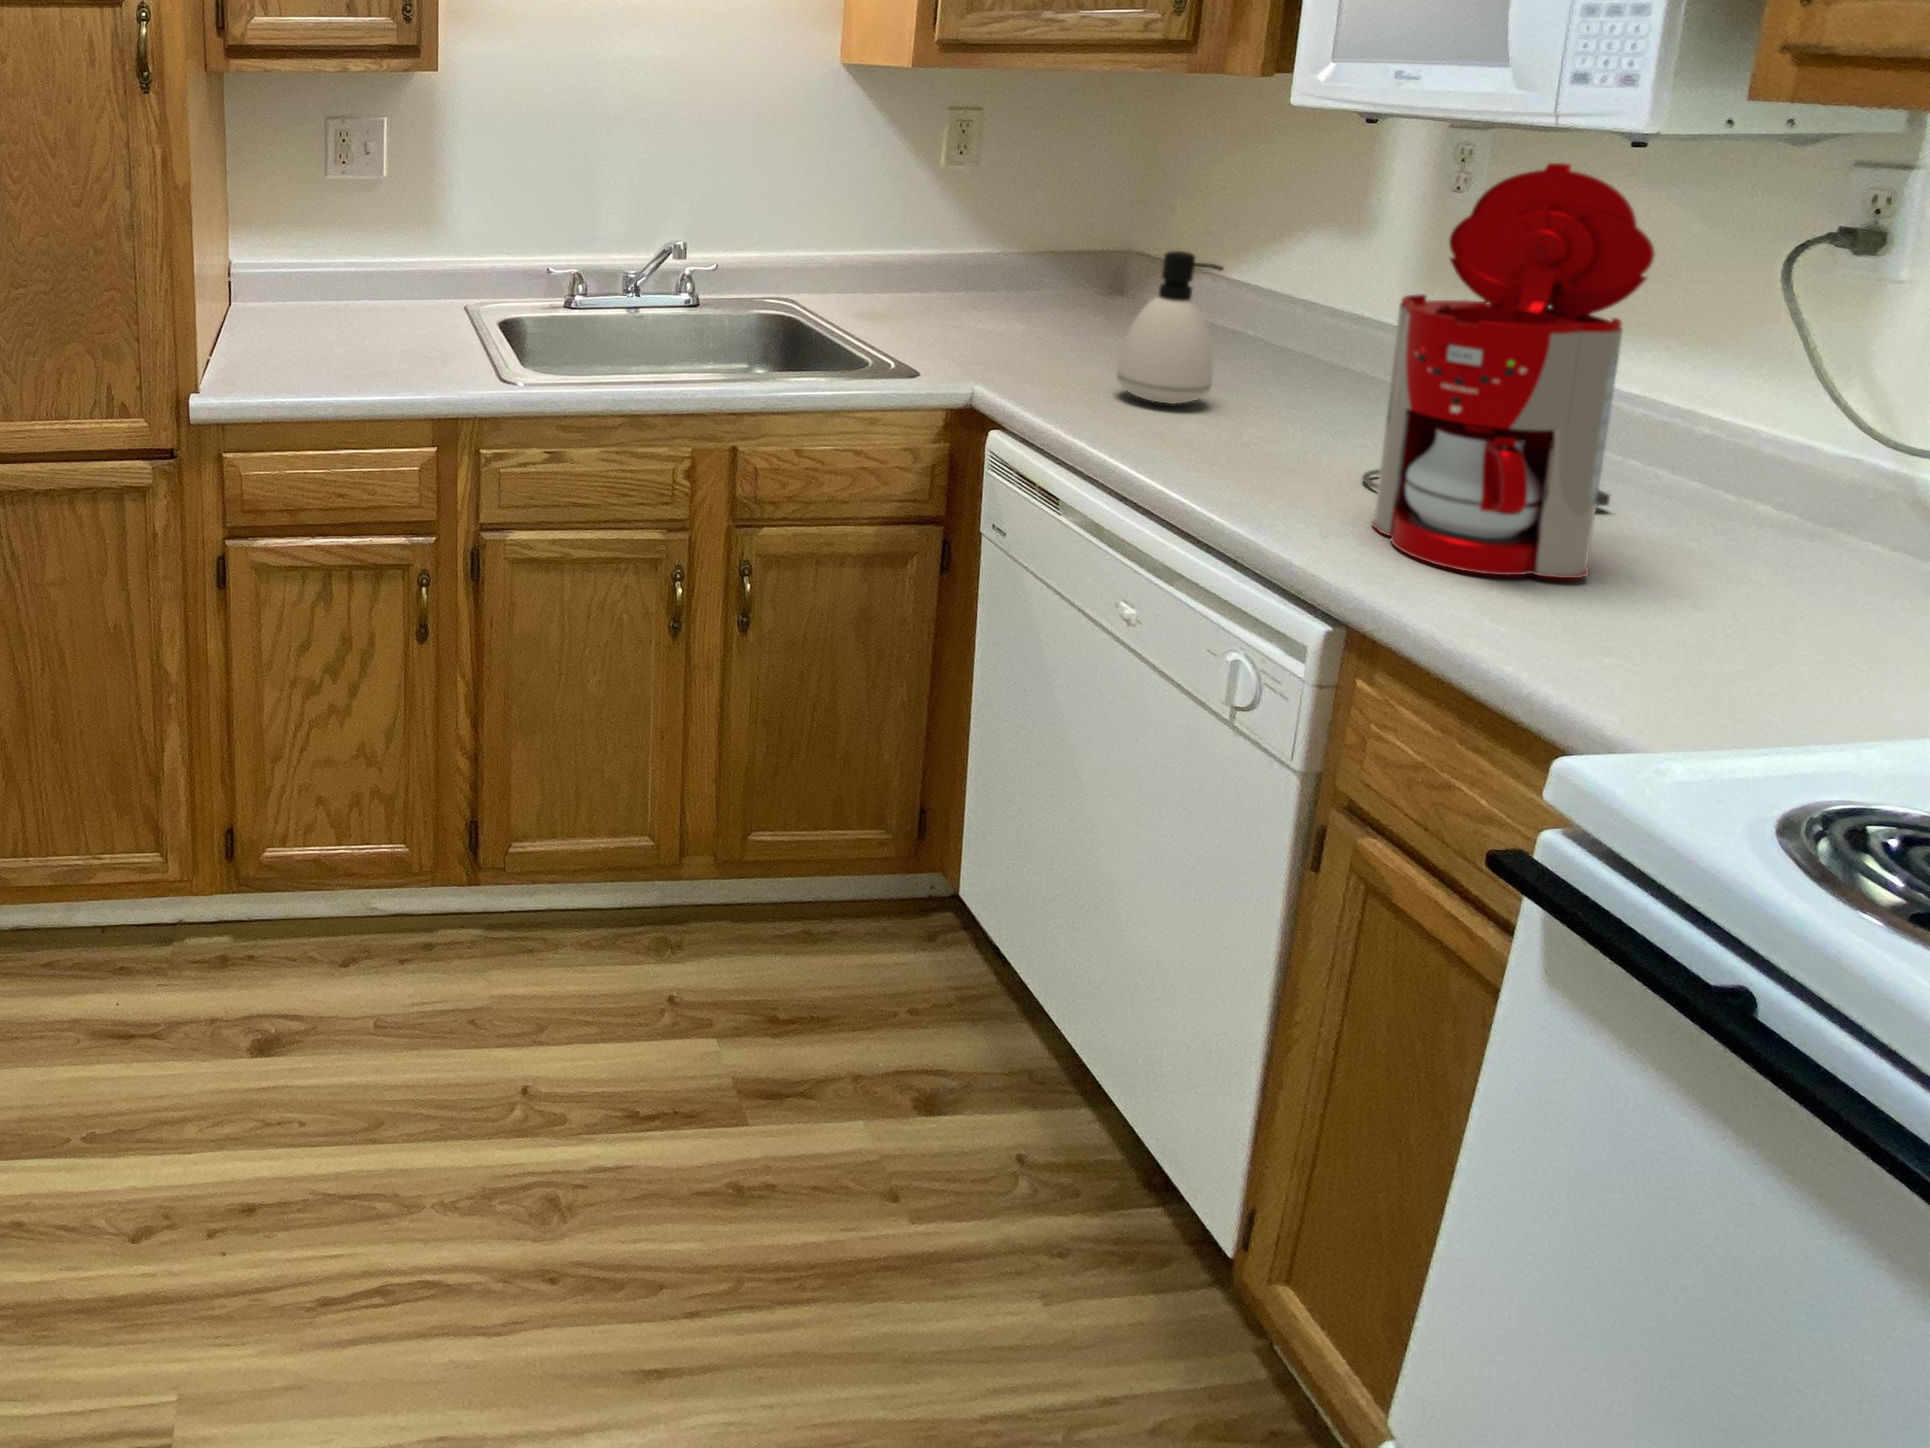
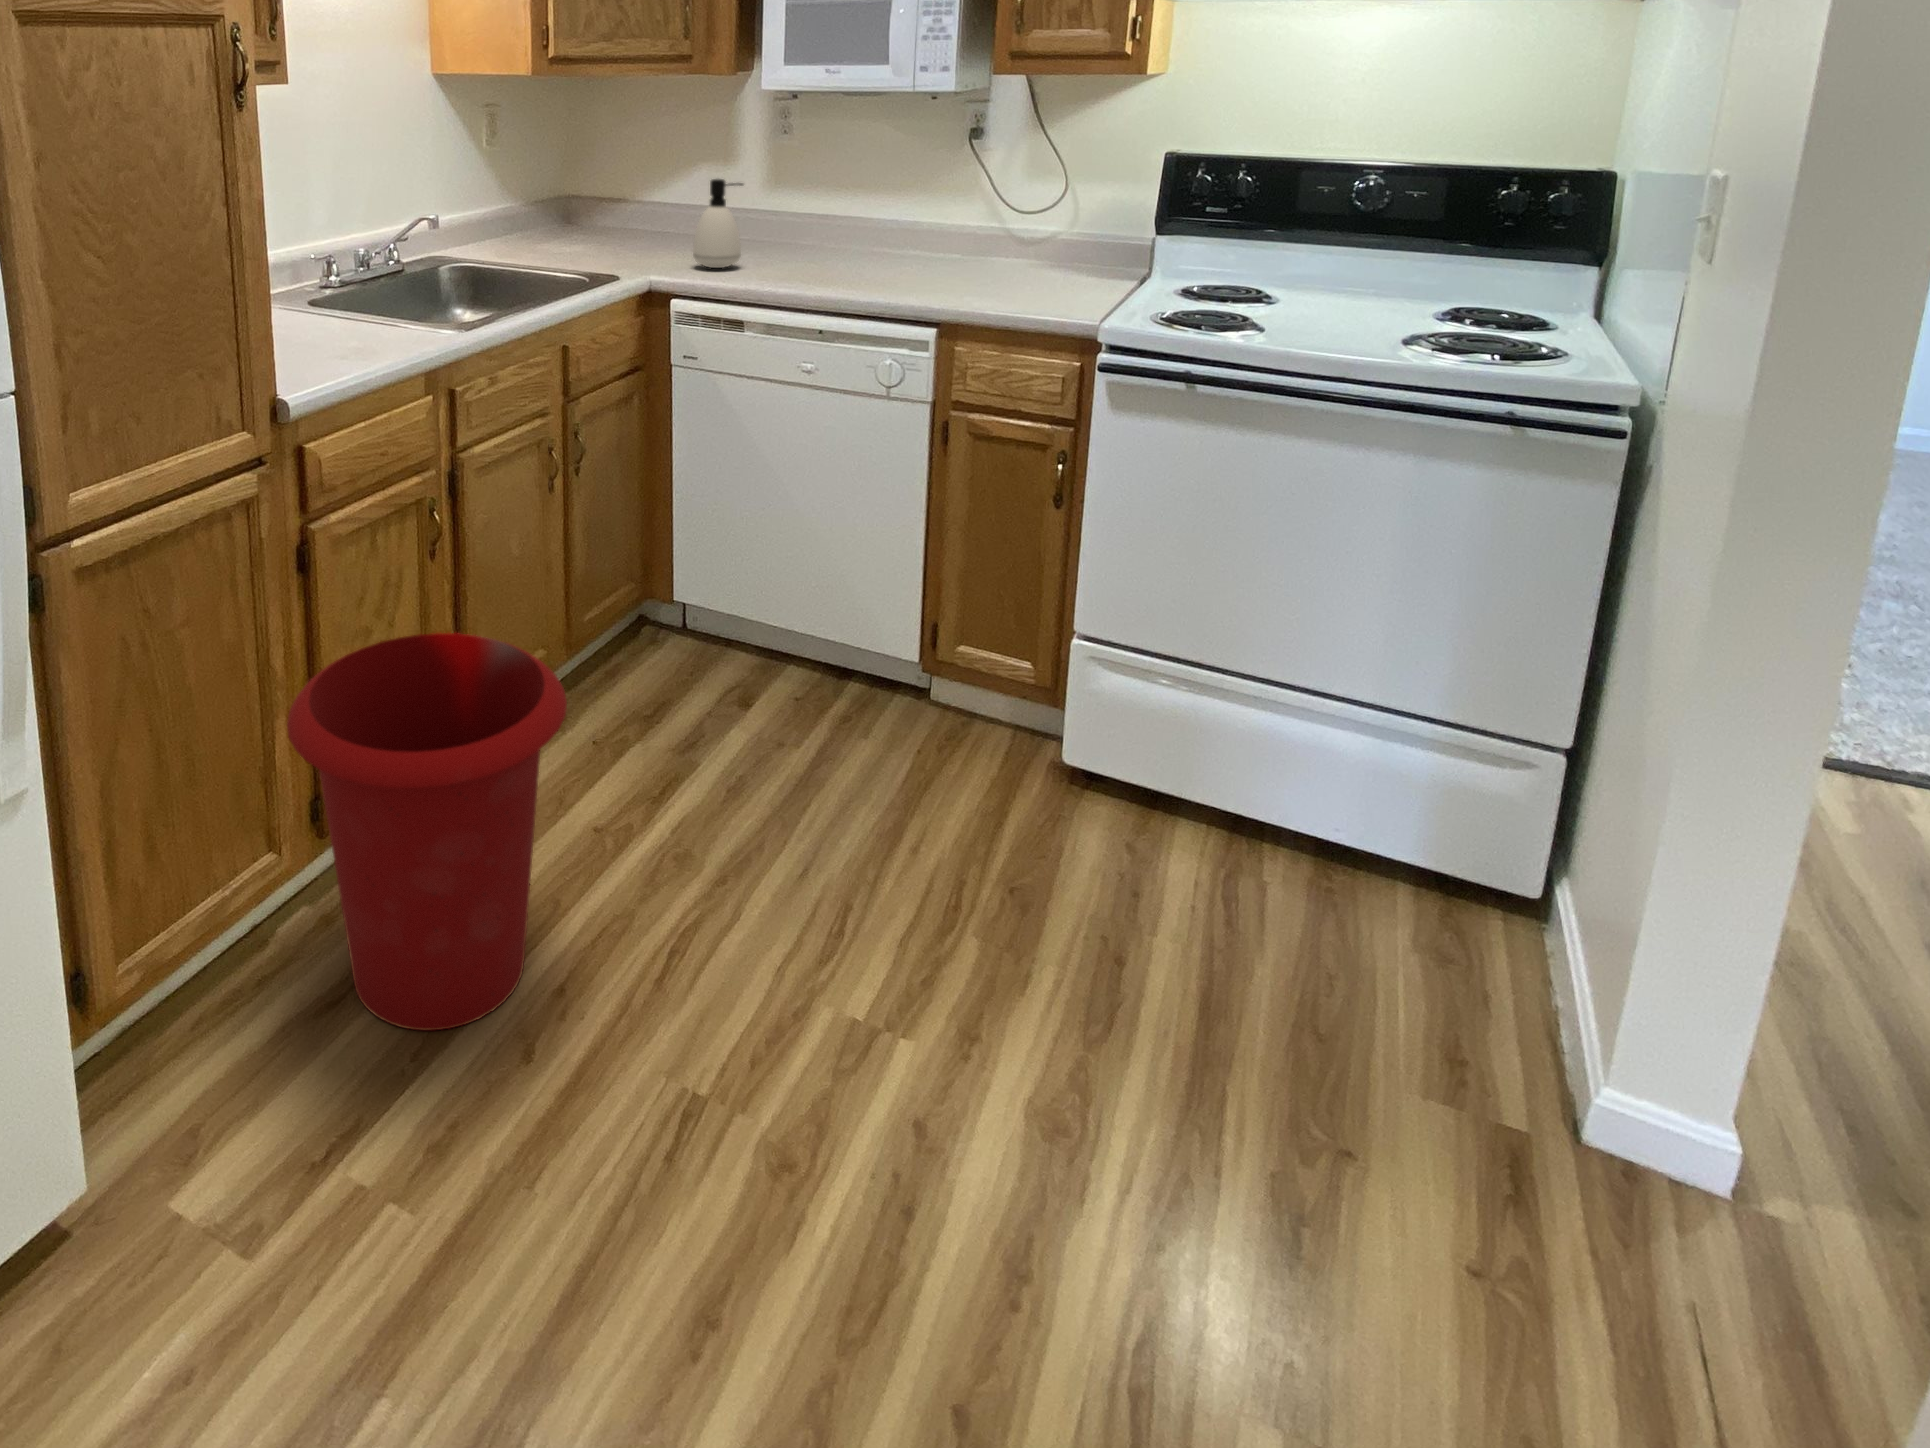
coffee maker: present [1363,163,1655,578] -> none [846,107,969,293]
waste bin: none [39,696,363,1167] -> present [287,633,567,1031]

